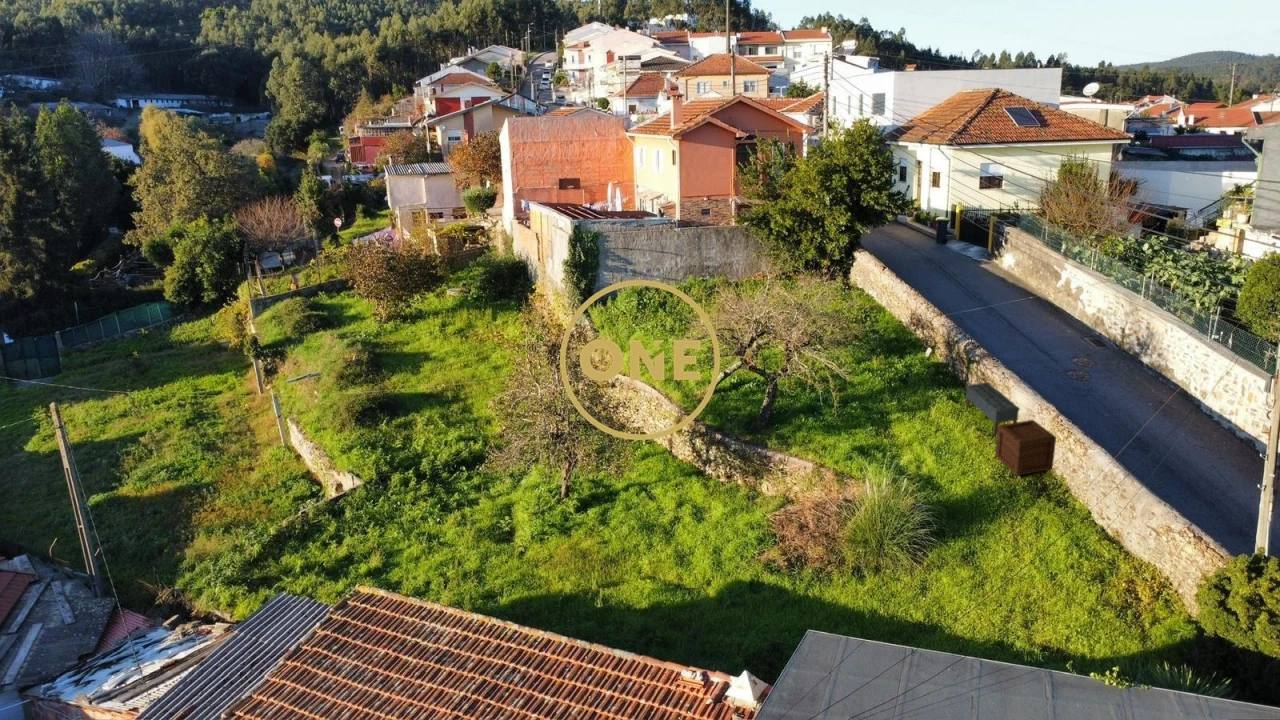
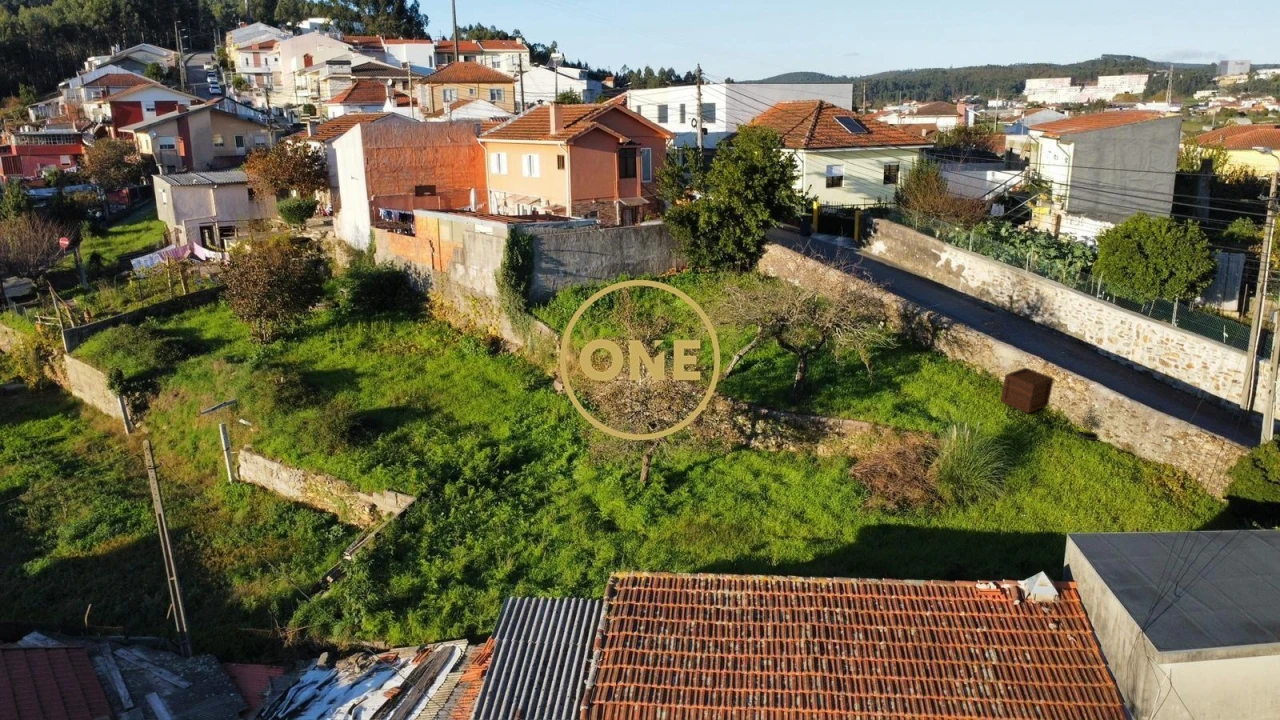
bench: present [966,383,1019,435] -> none [949,343,1006,385]
potted tree: none [1062,475,1095,519] -> present [1079,410,1102,440]

